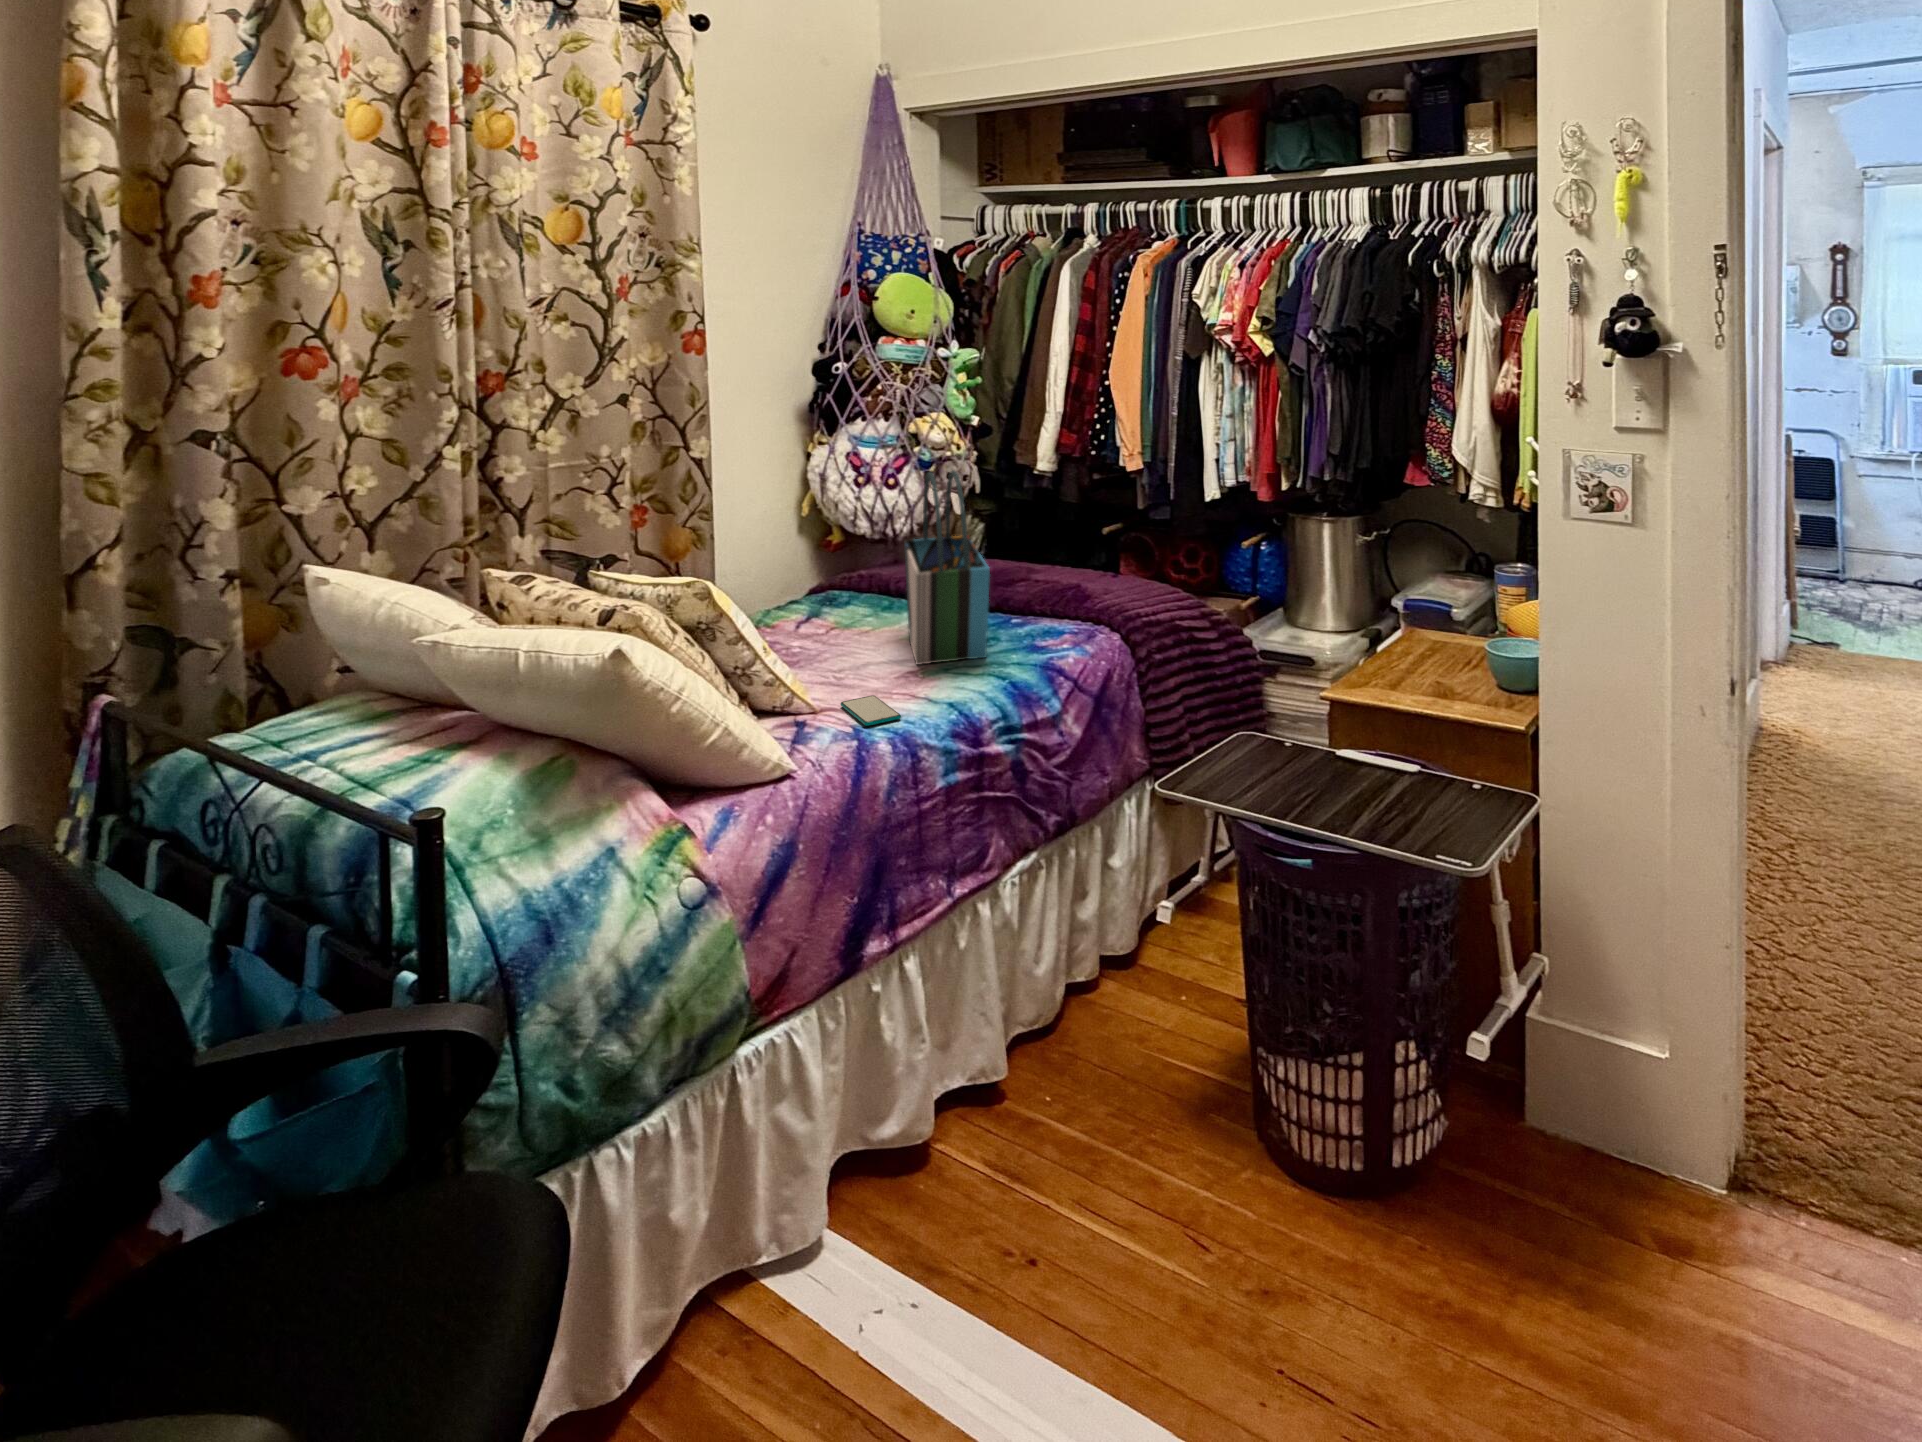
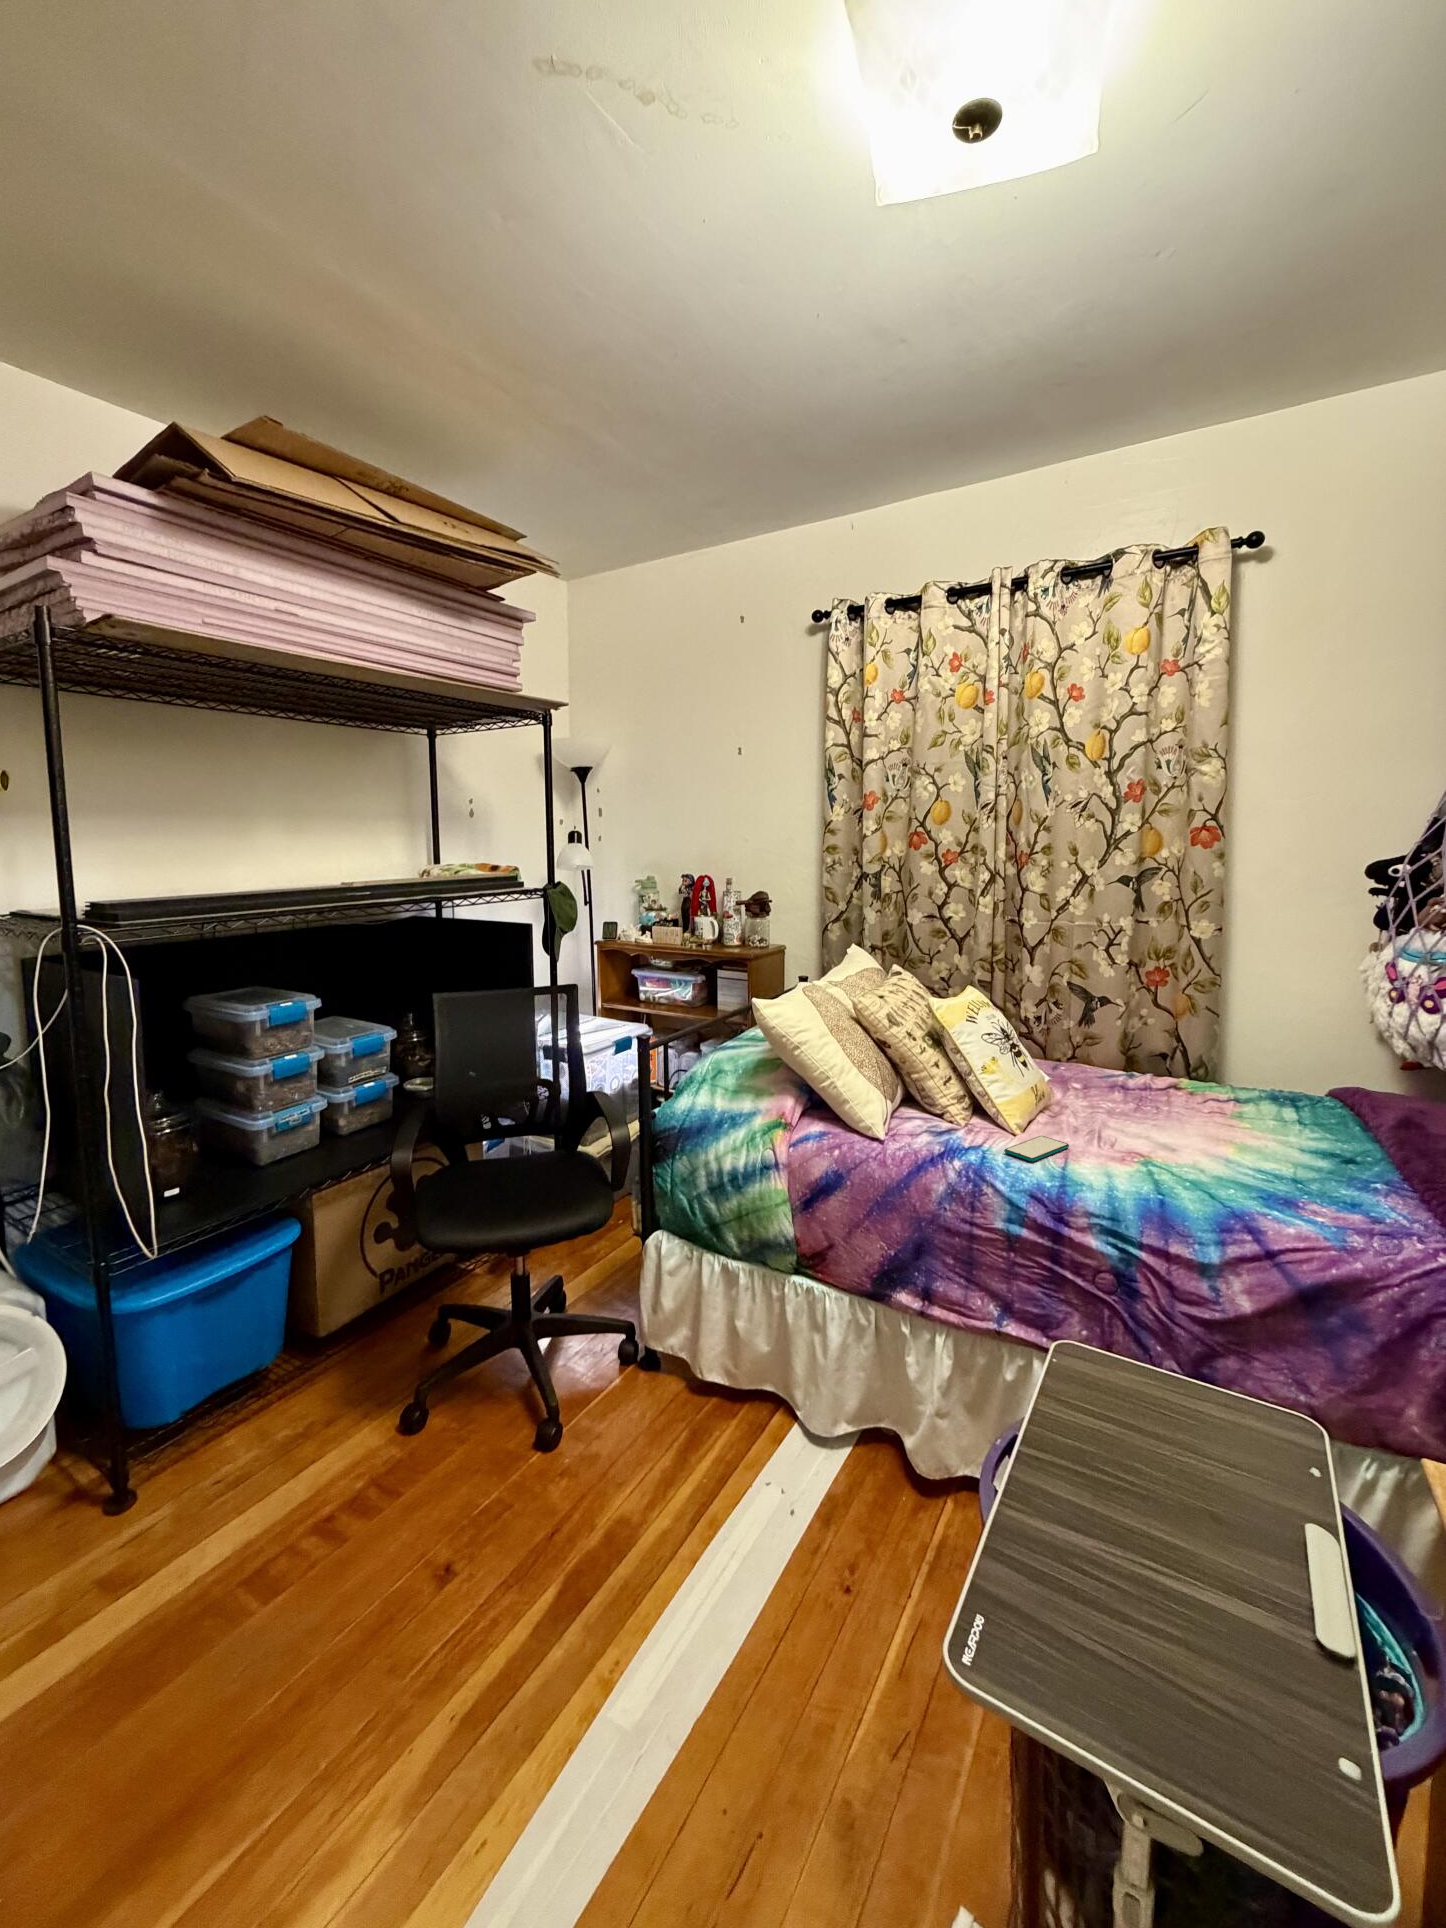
tote bag: present [904,470,990,665] -> none [1149,974,1346,1178]

